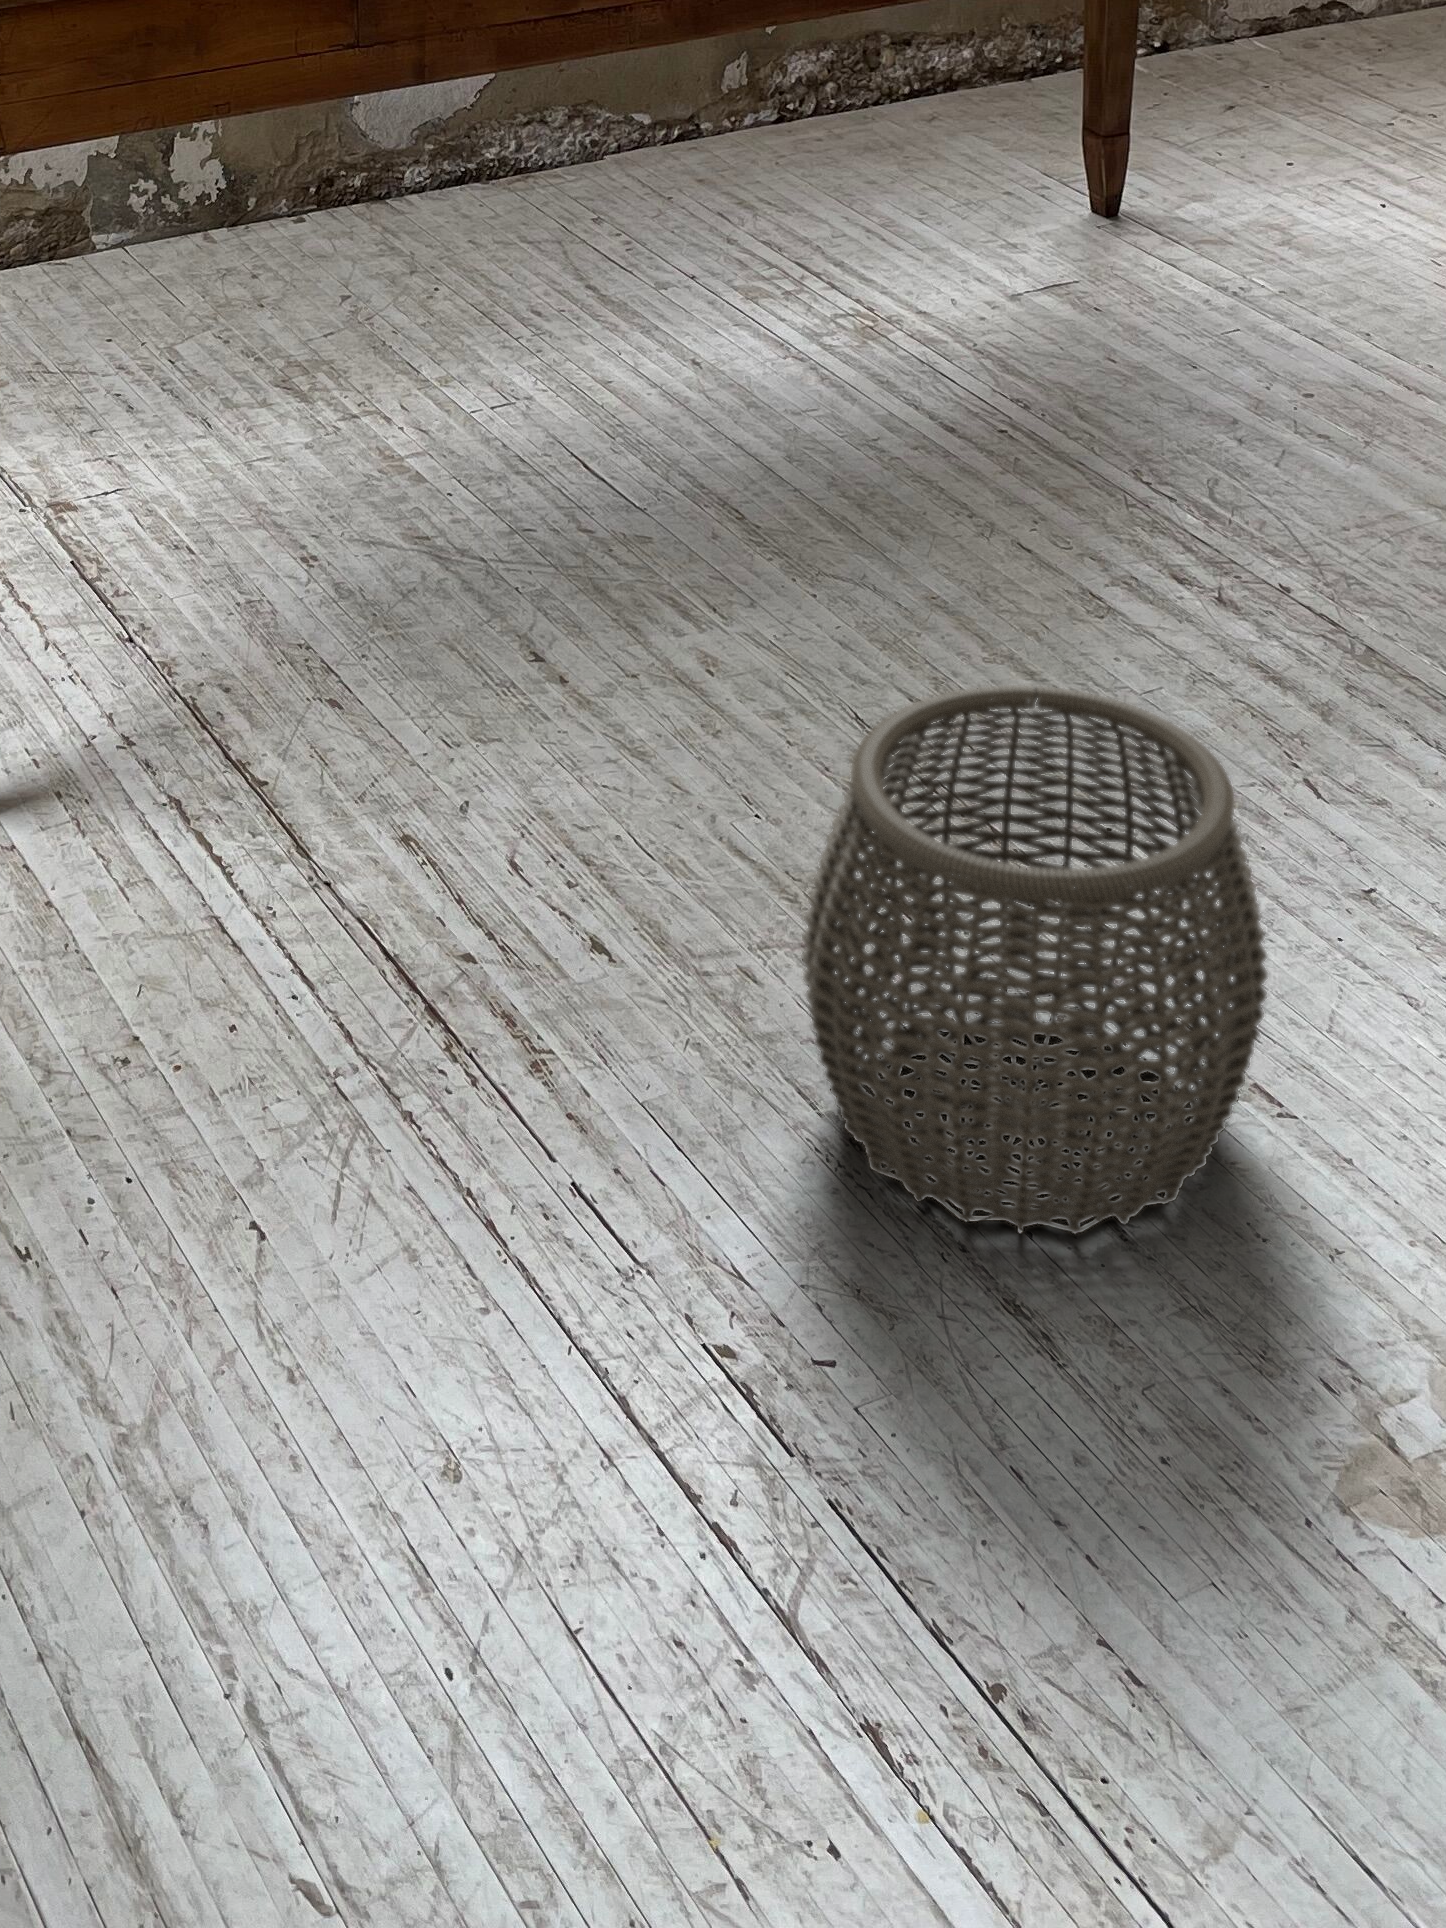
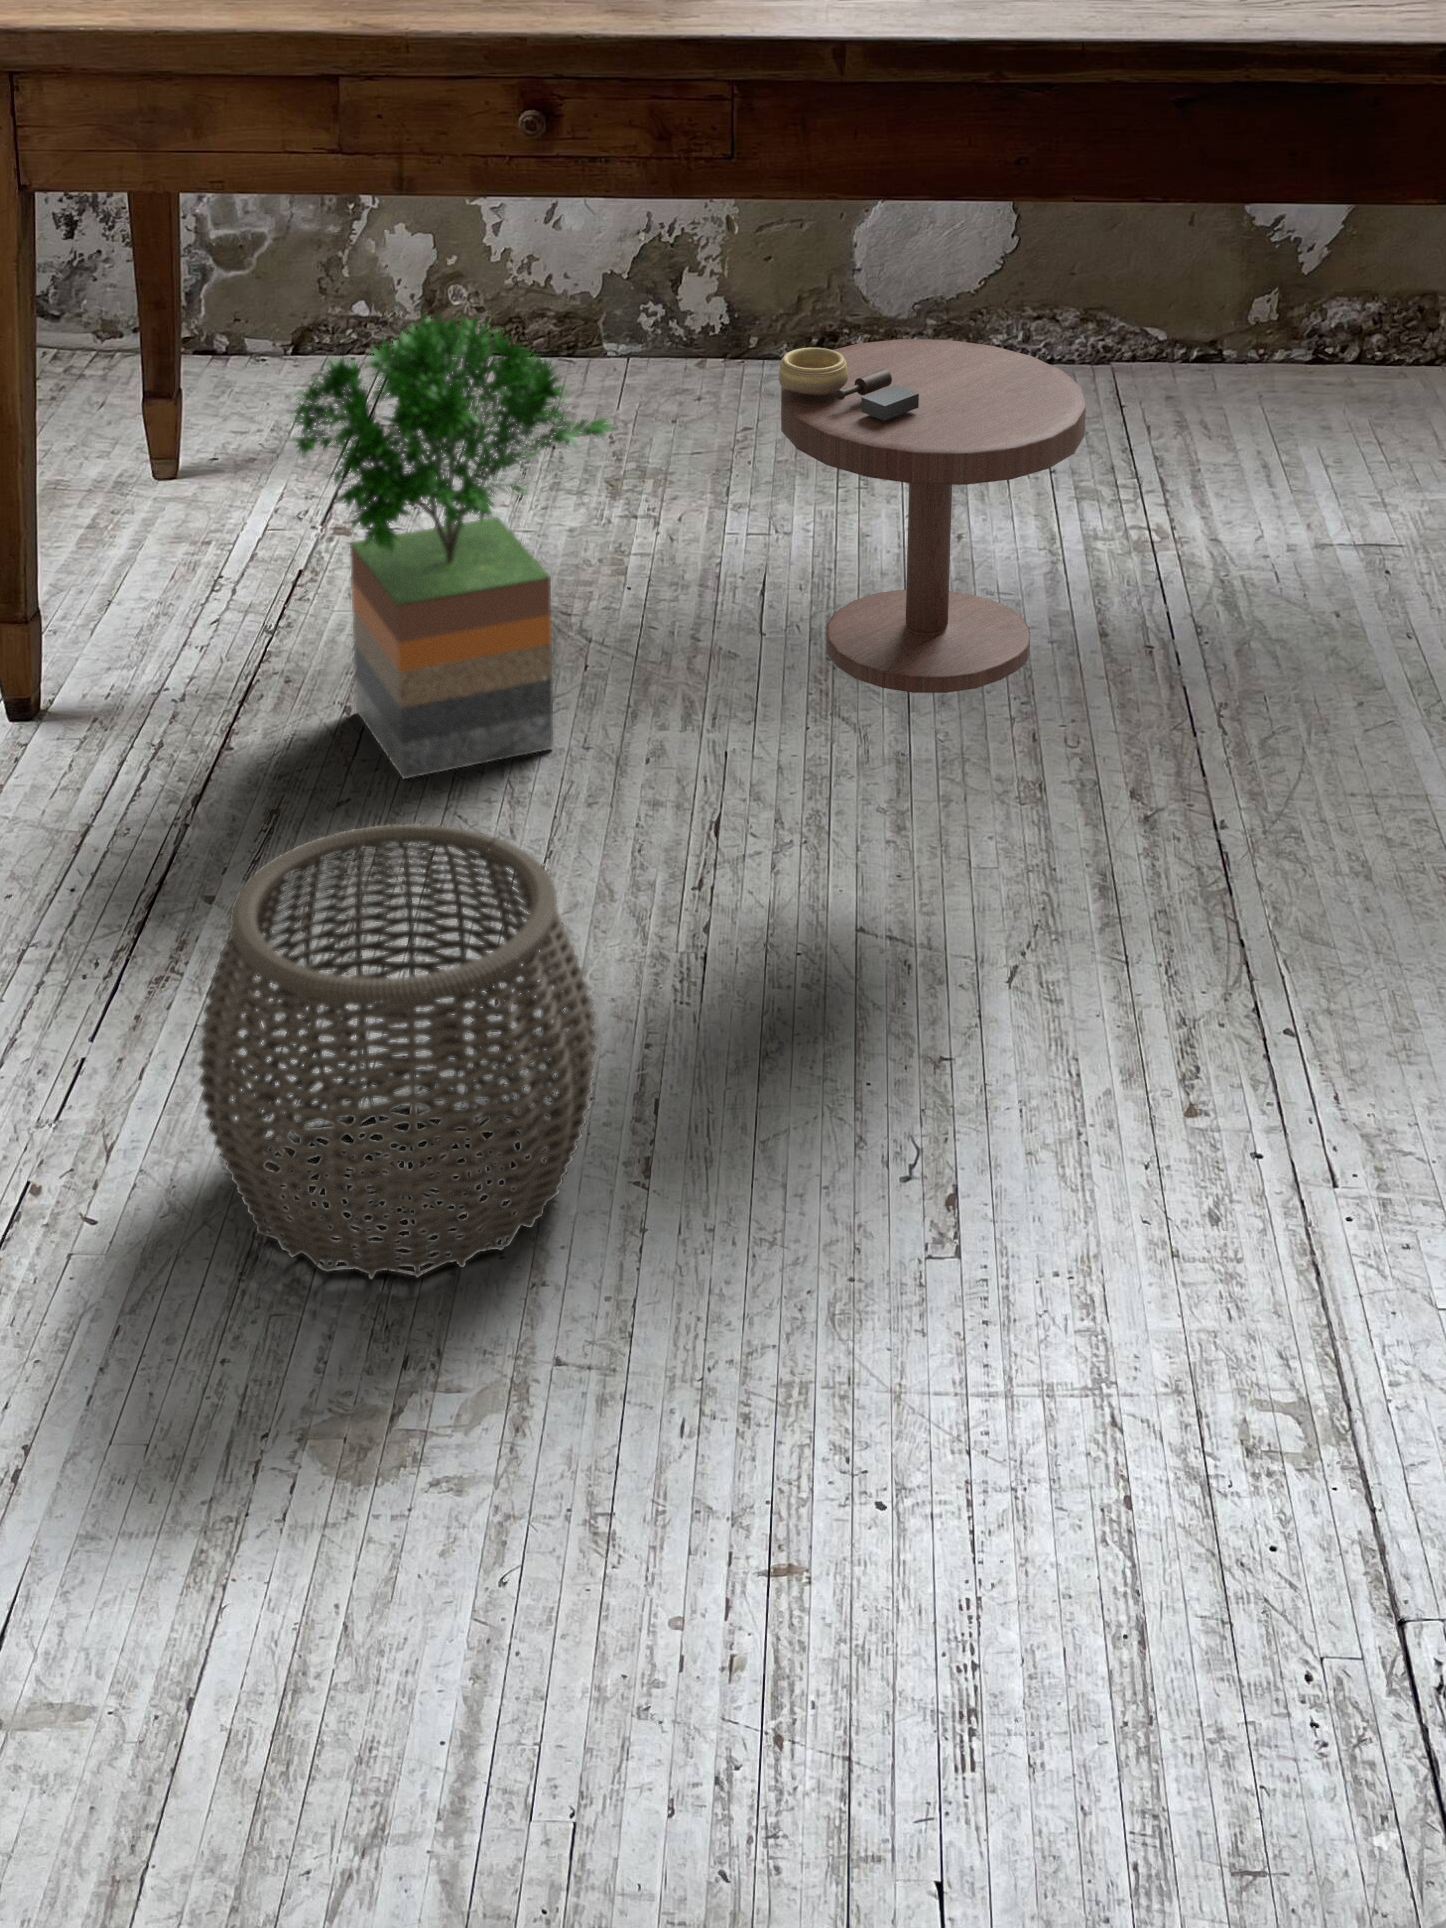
side table: none [933,78,1269,663] -> present [779,339,1086,874]
potted tree: none [292,160,635,716] -> present [291,315,612,779]

